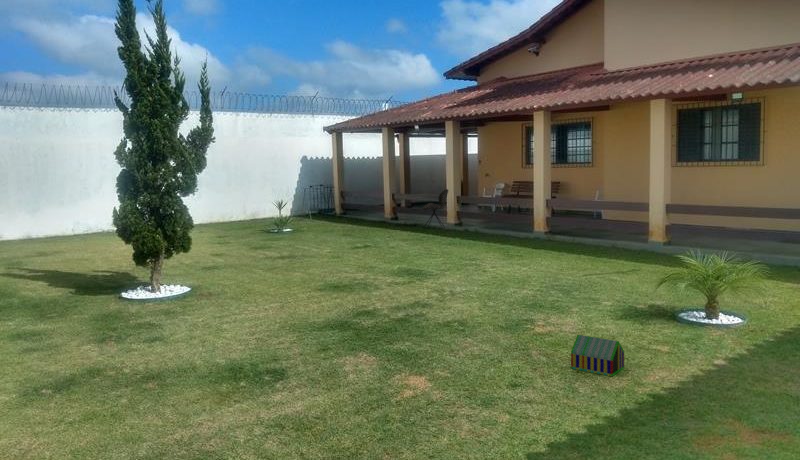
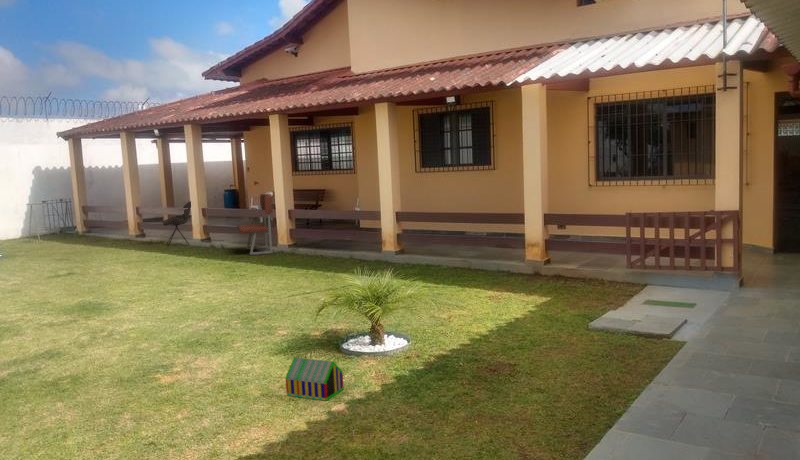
bench: none [496,184,532,239] -> present [237,194,273,255]
toy house: present [571,335,624,376] -> present [286,358,343,401]

